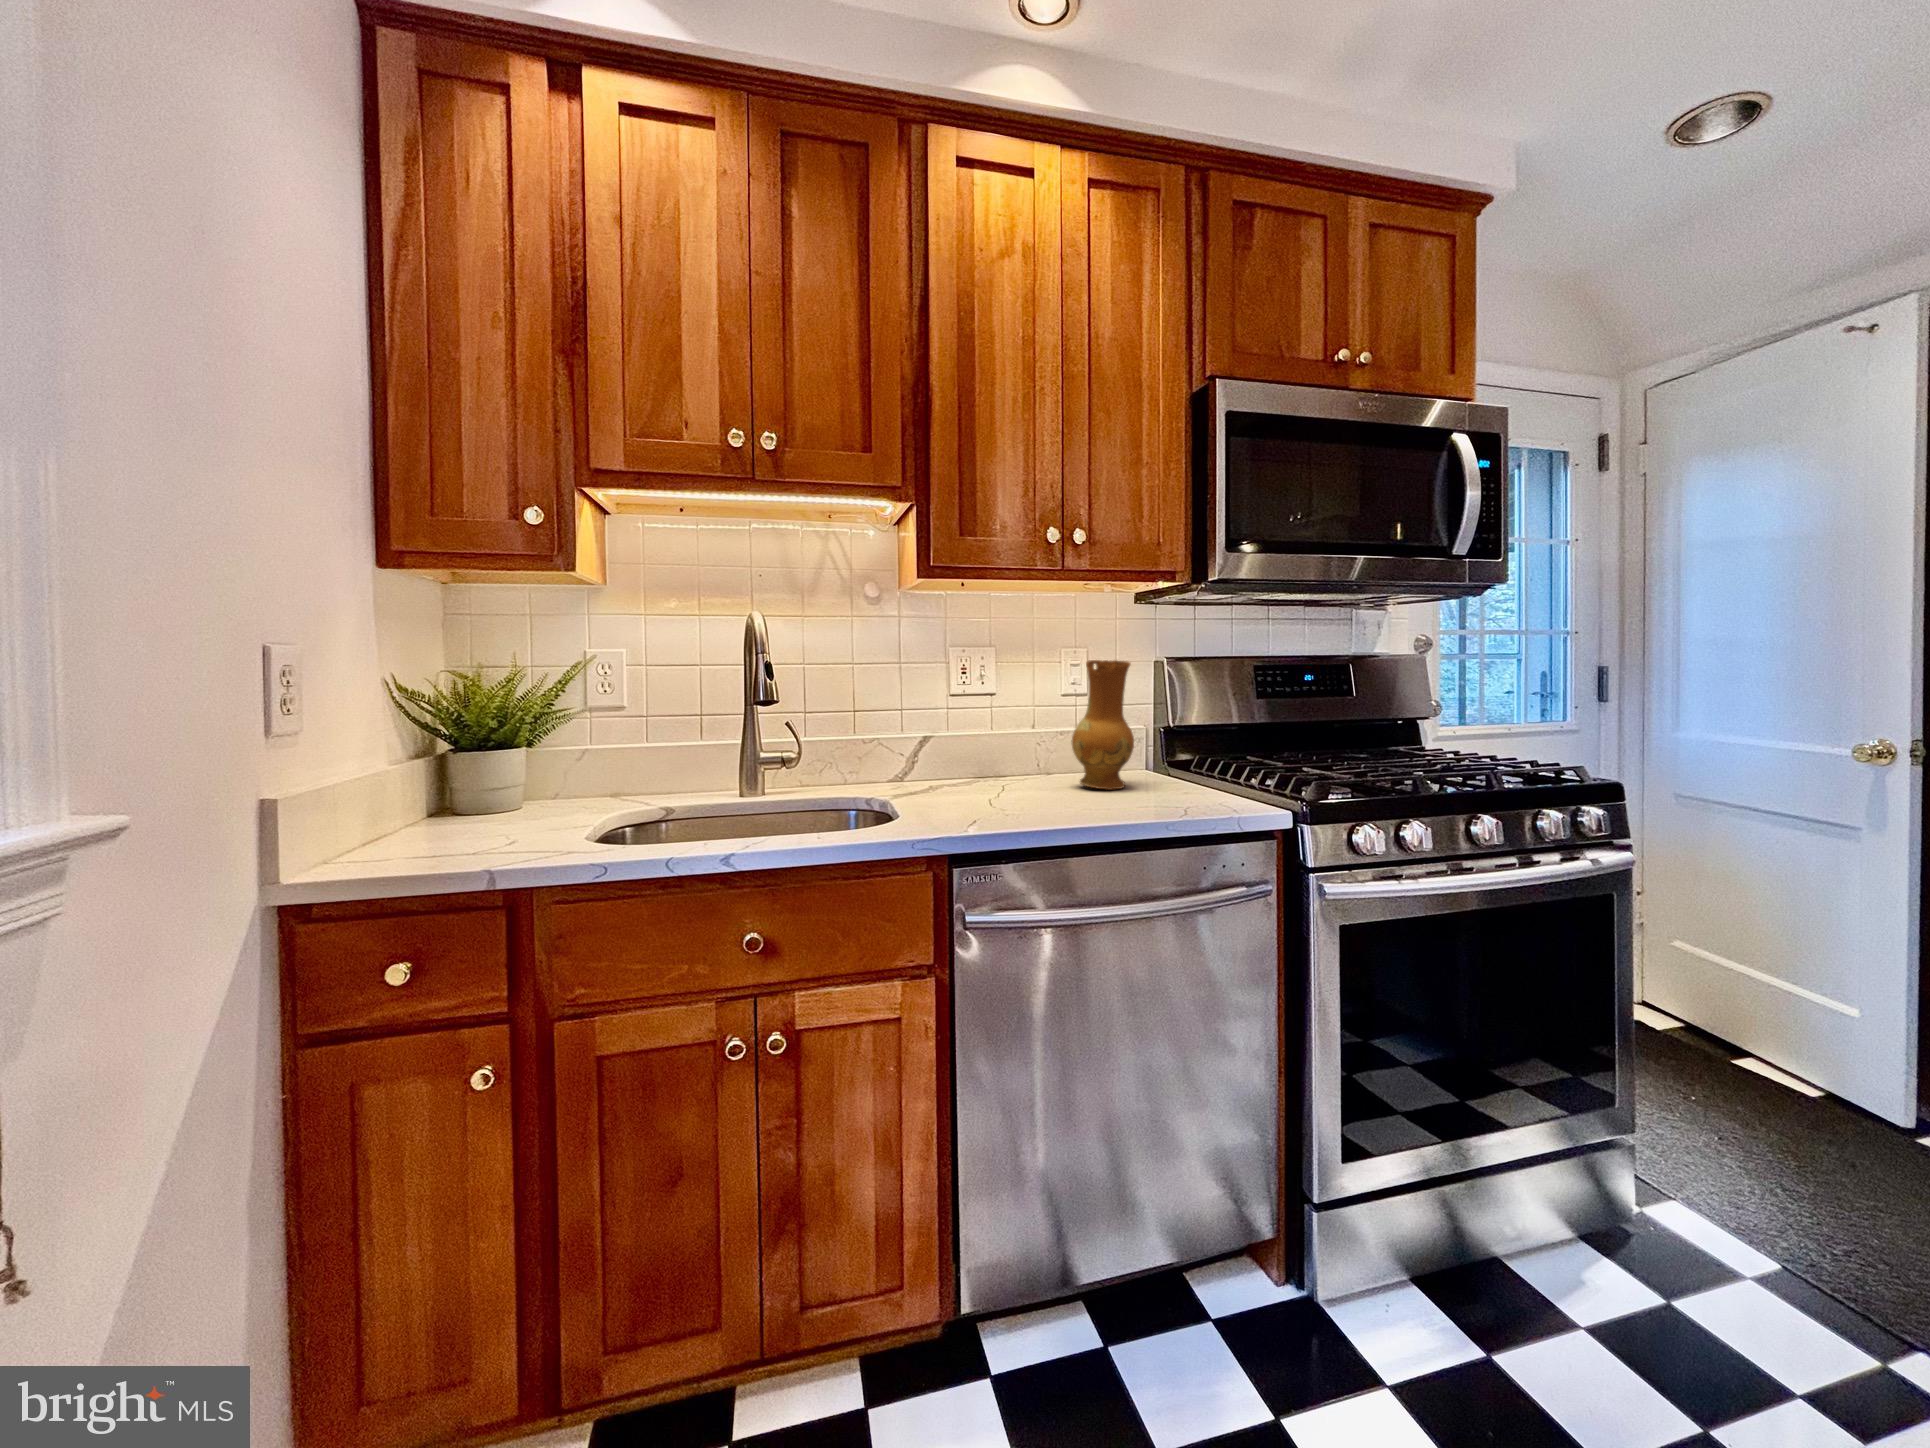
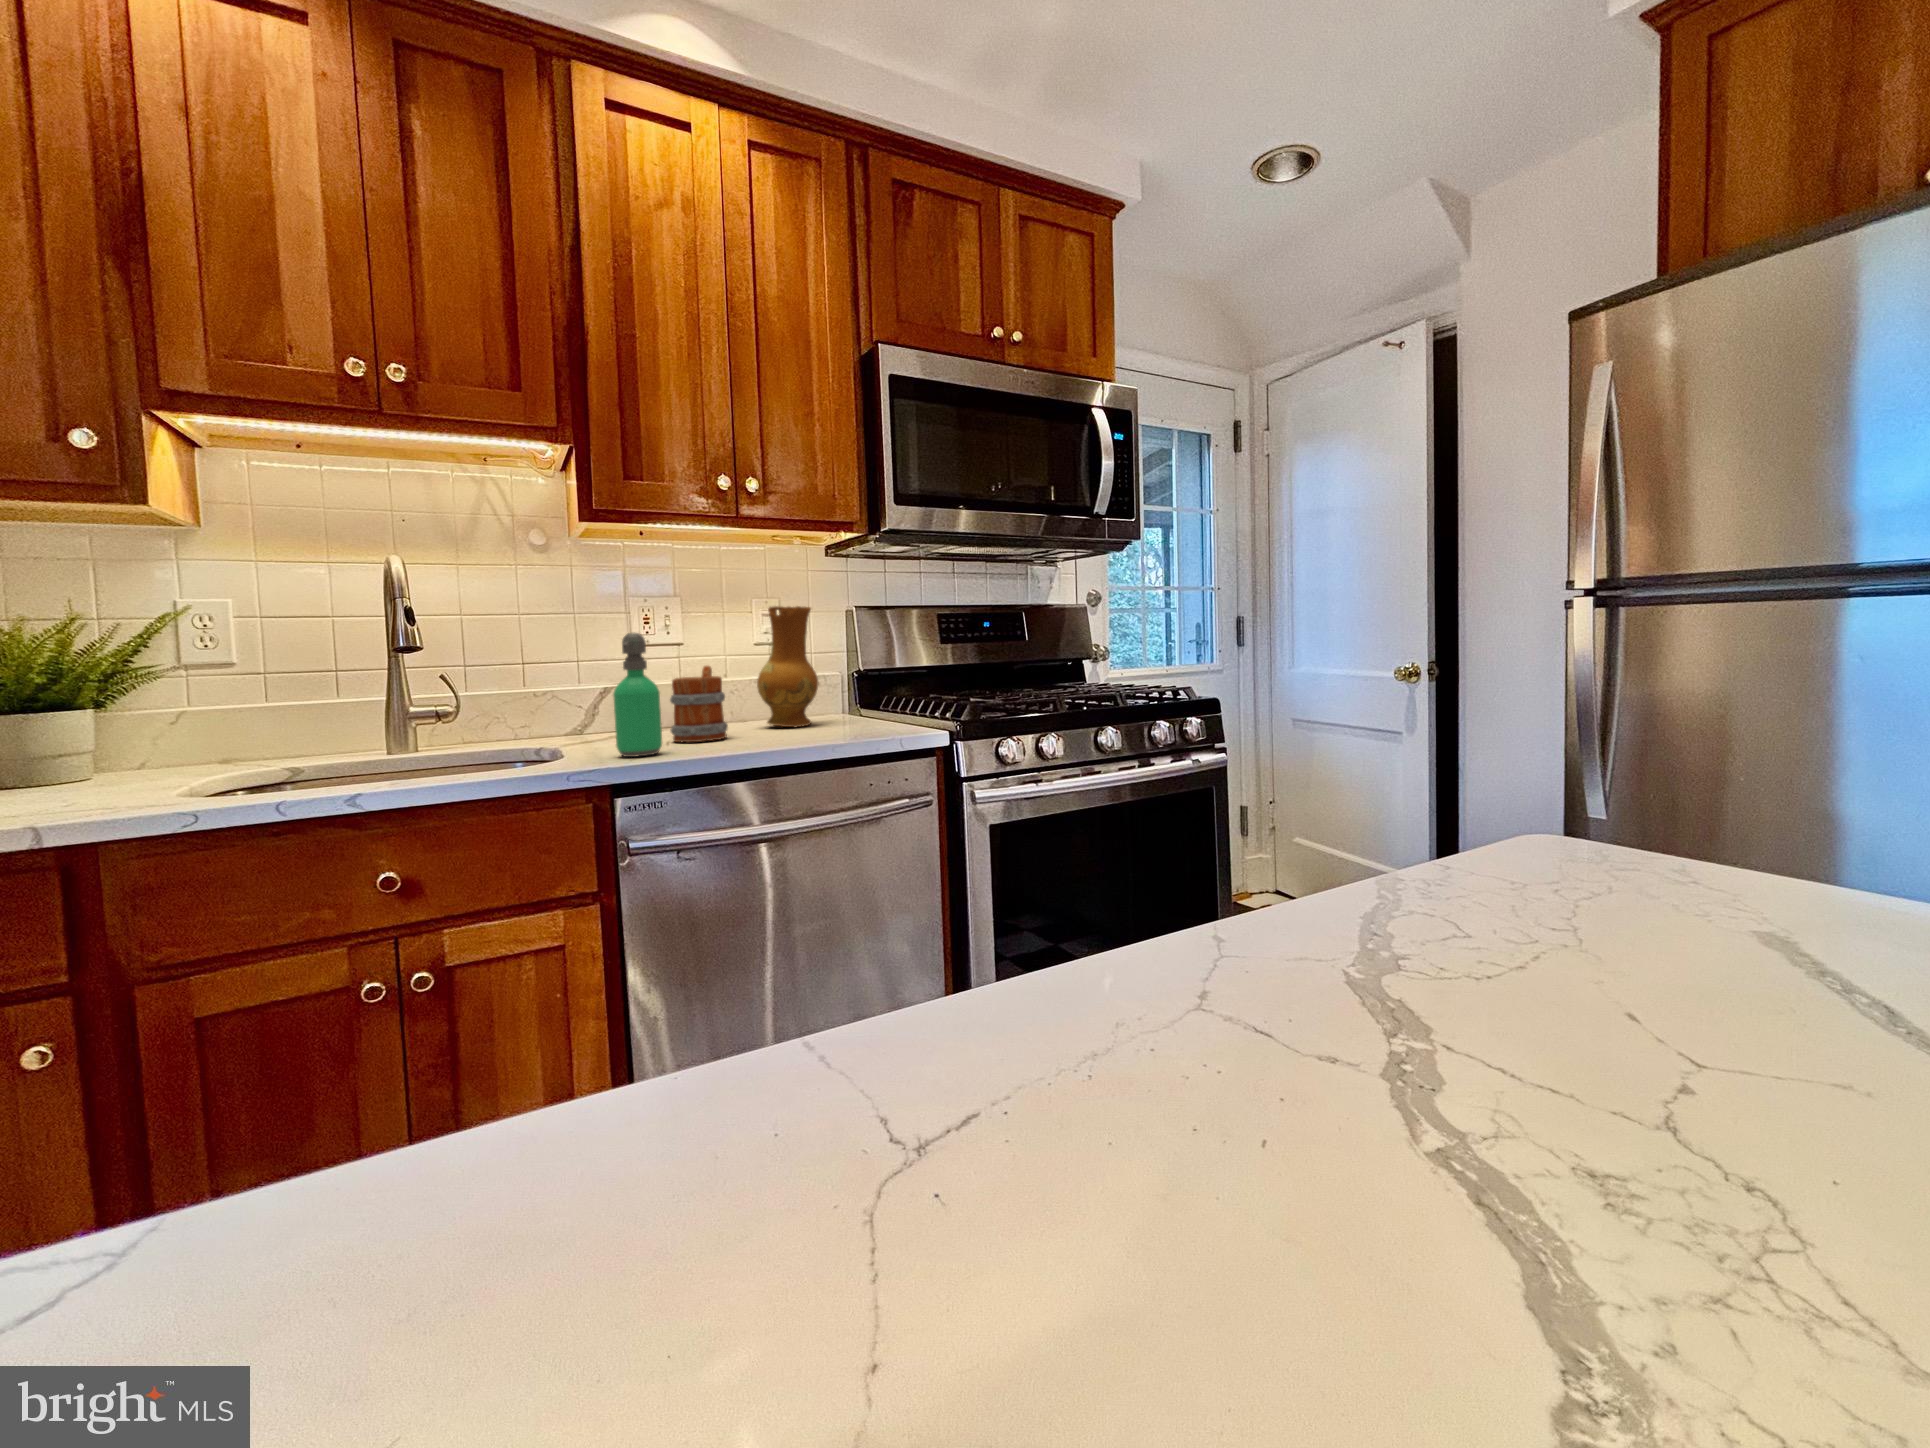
soap dispenser: none [949,695,993,824] -> present [613,633,662,757]
mug: none [993,723,1048,806] -> present [670,666,728,742]

